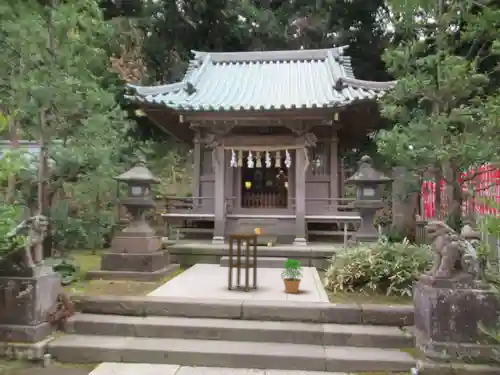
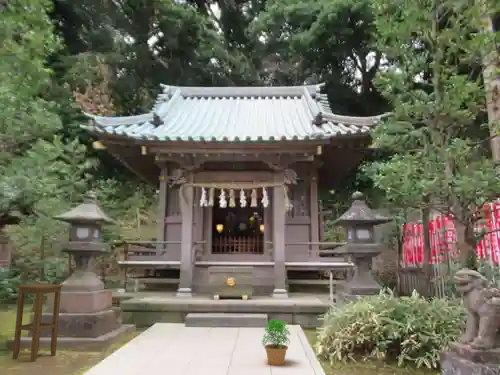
stool: present [228,233,257,292] -> present [13,284,63,362]

